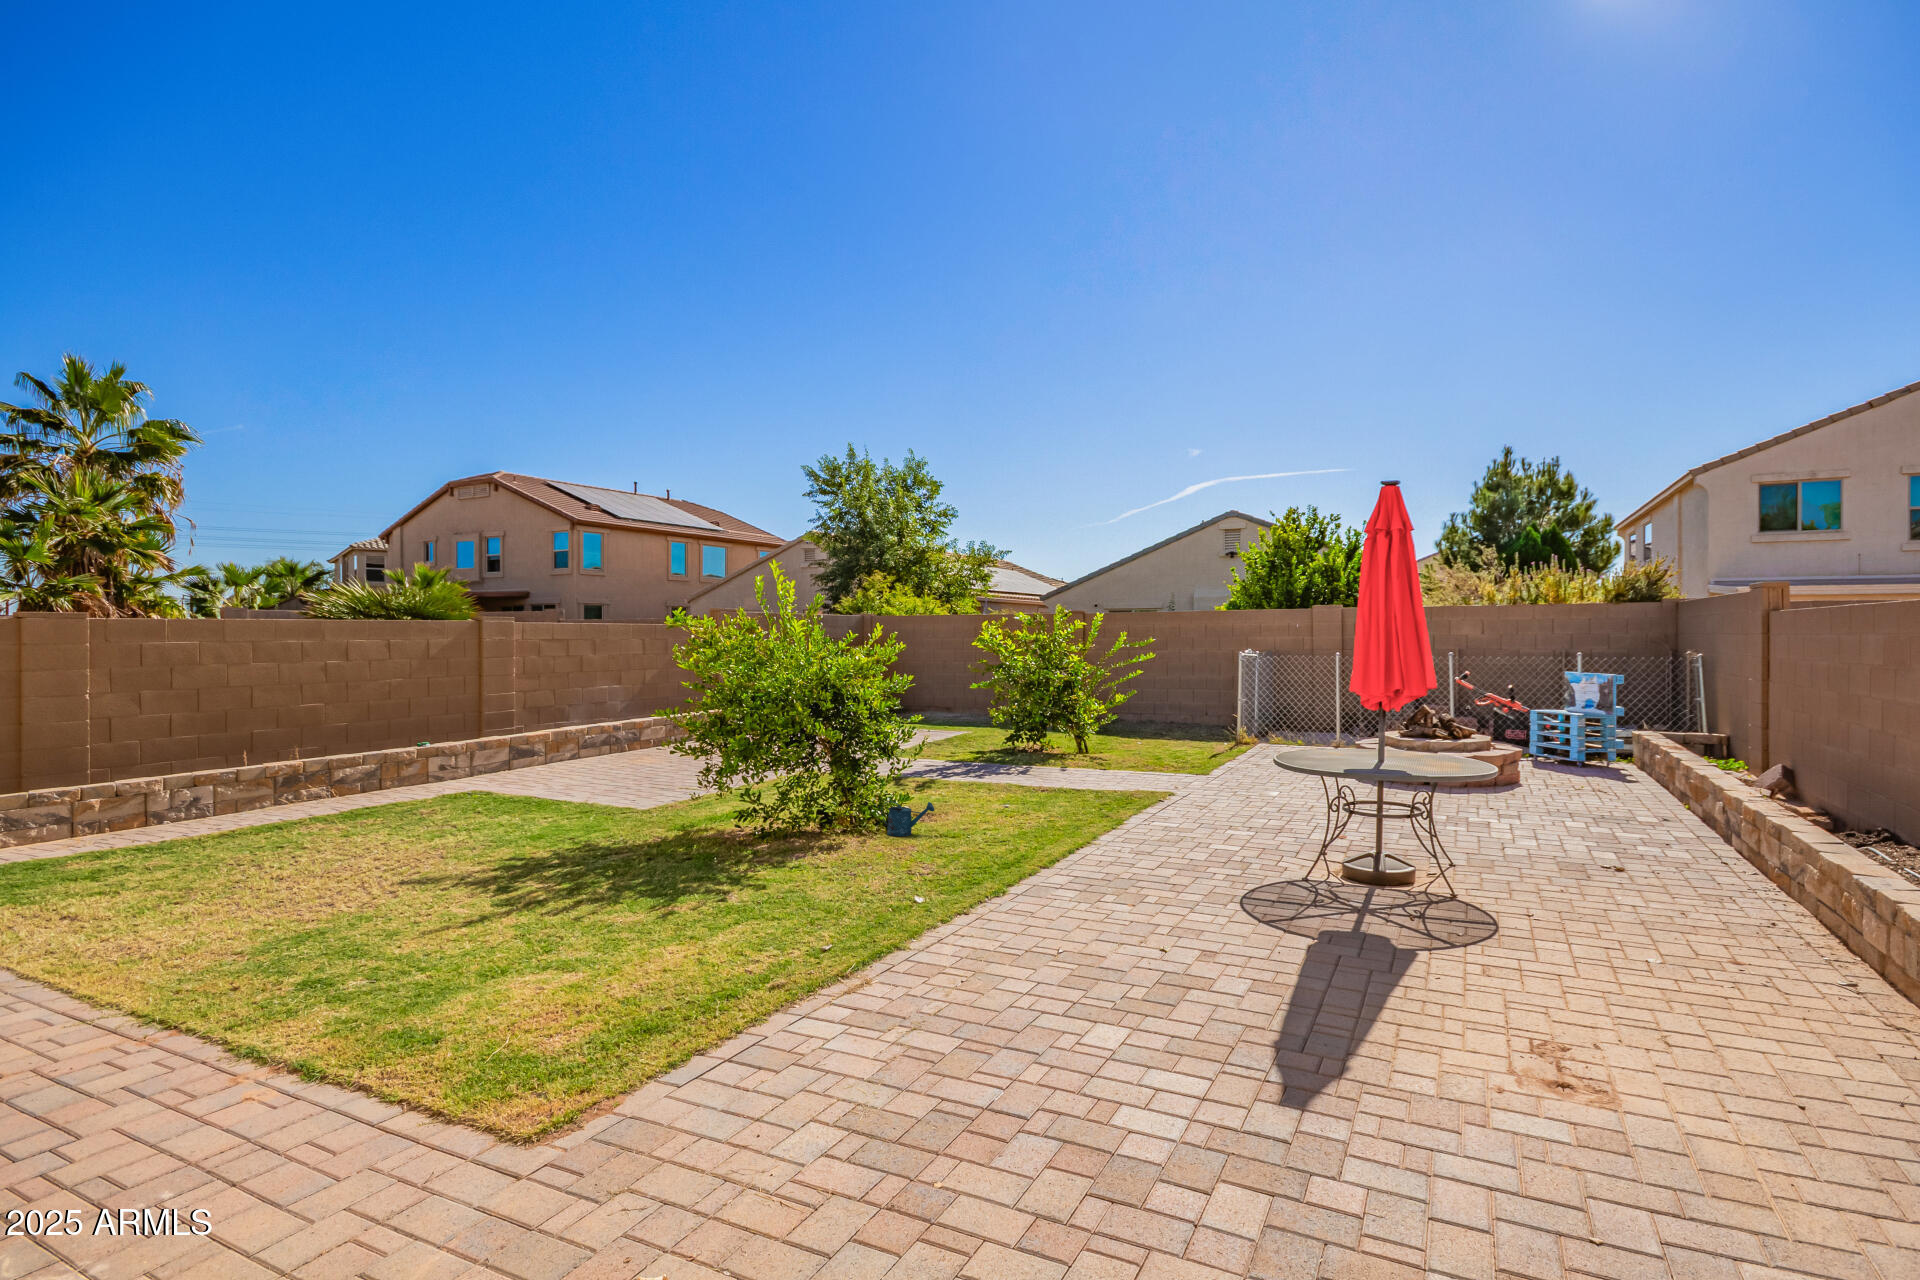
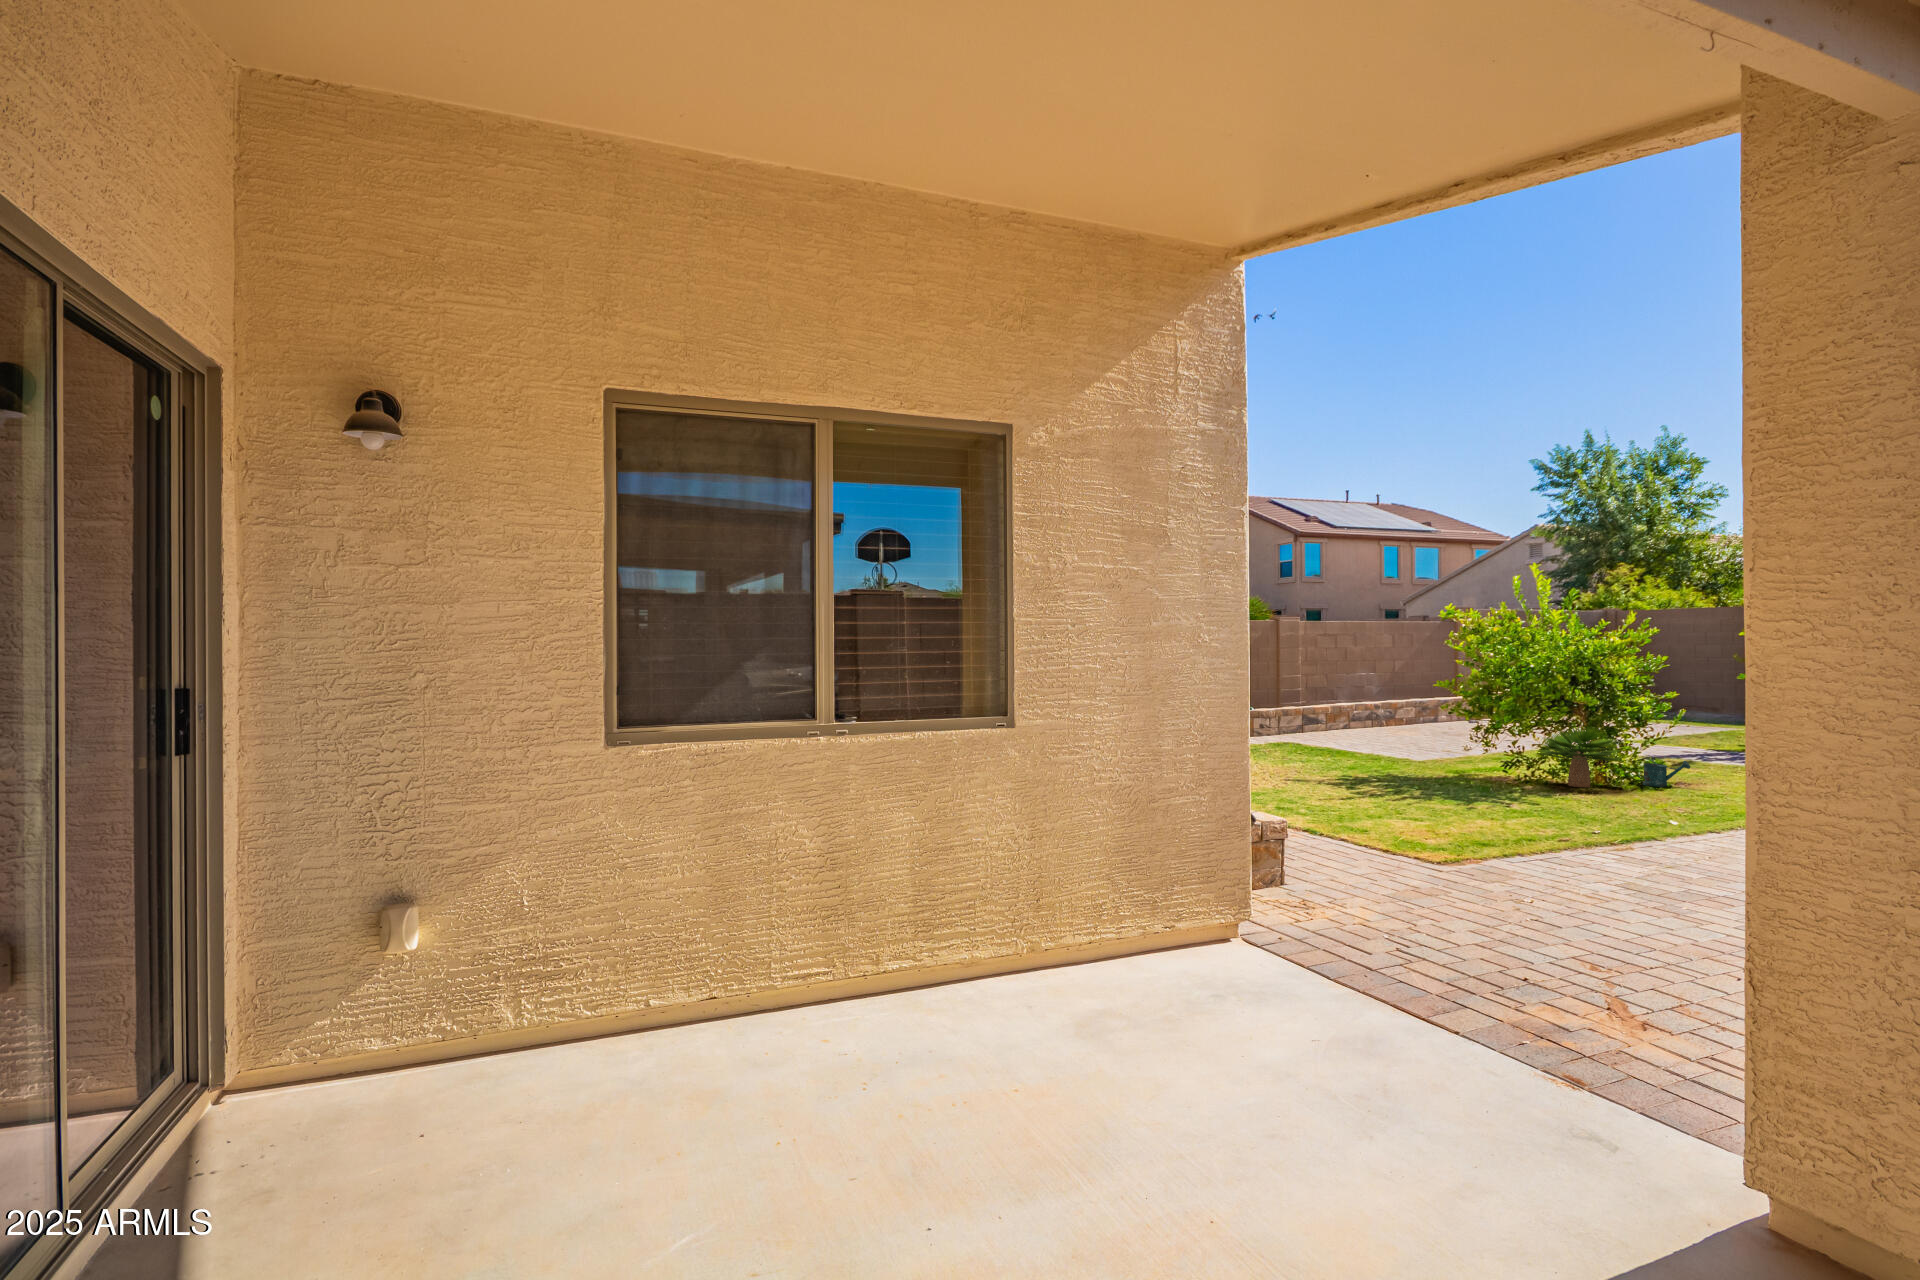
potted plant: none [770,766,867,848] -> present [1542,727,1618,787]

